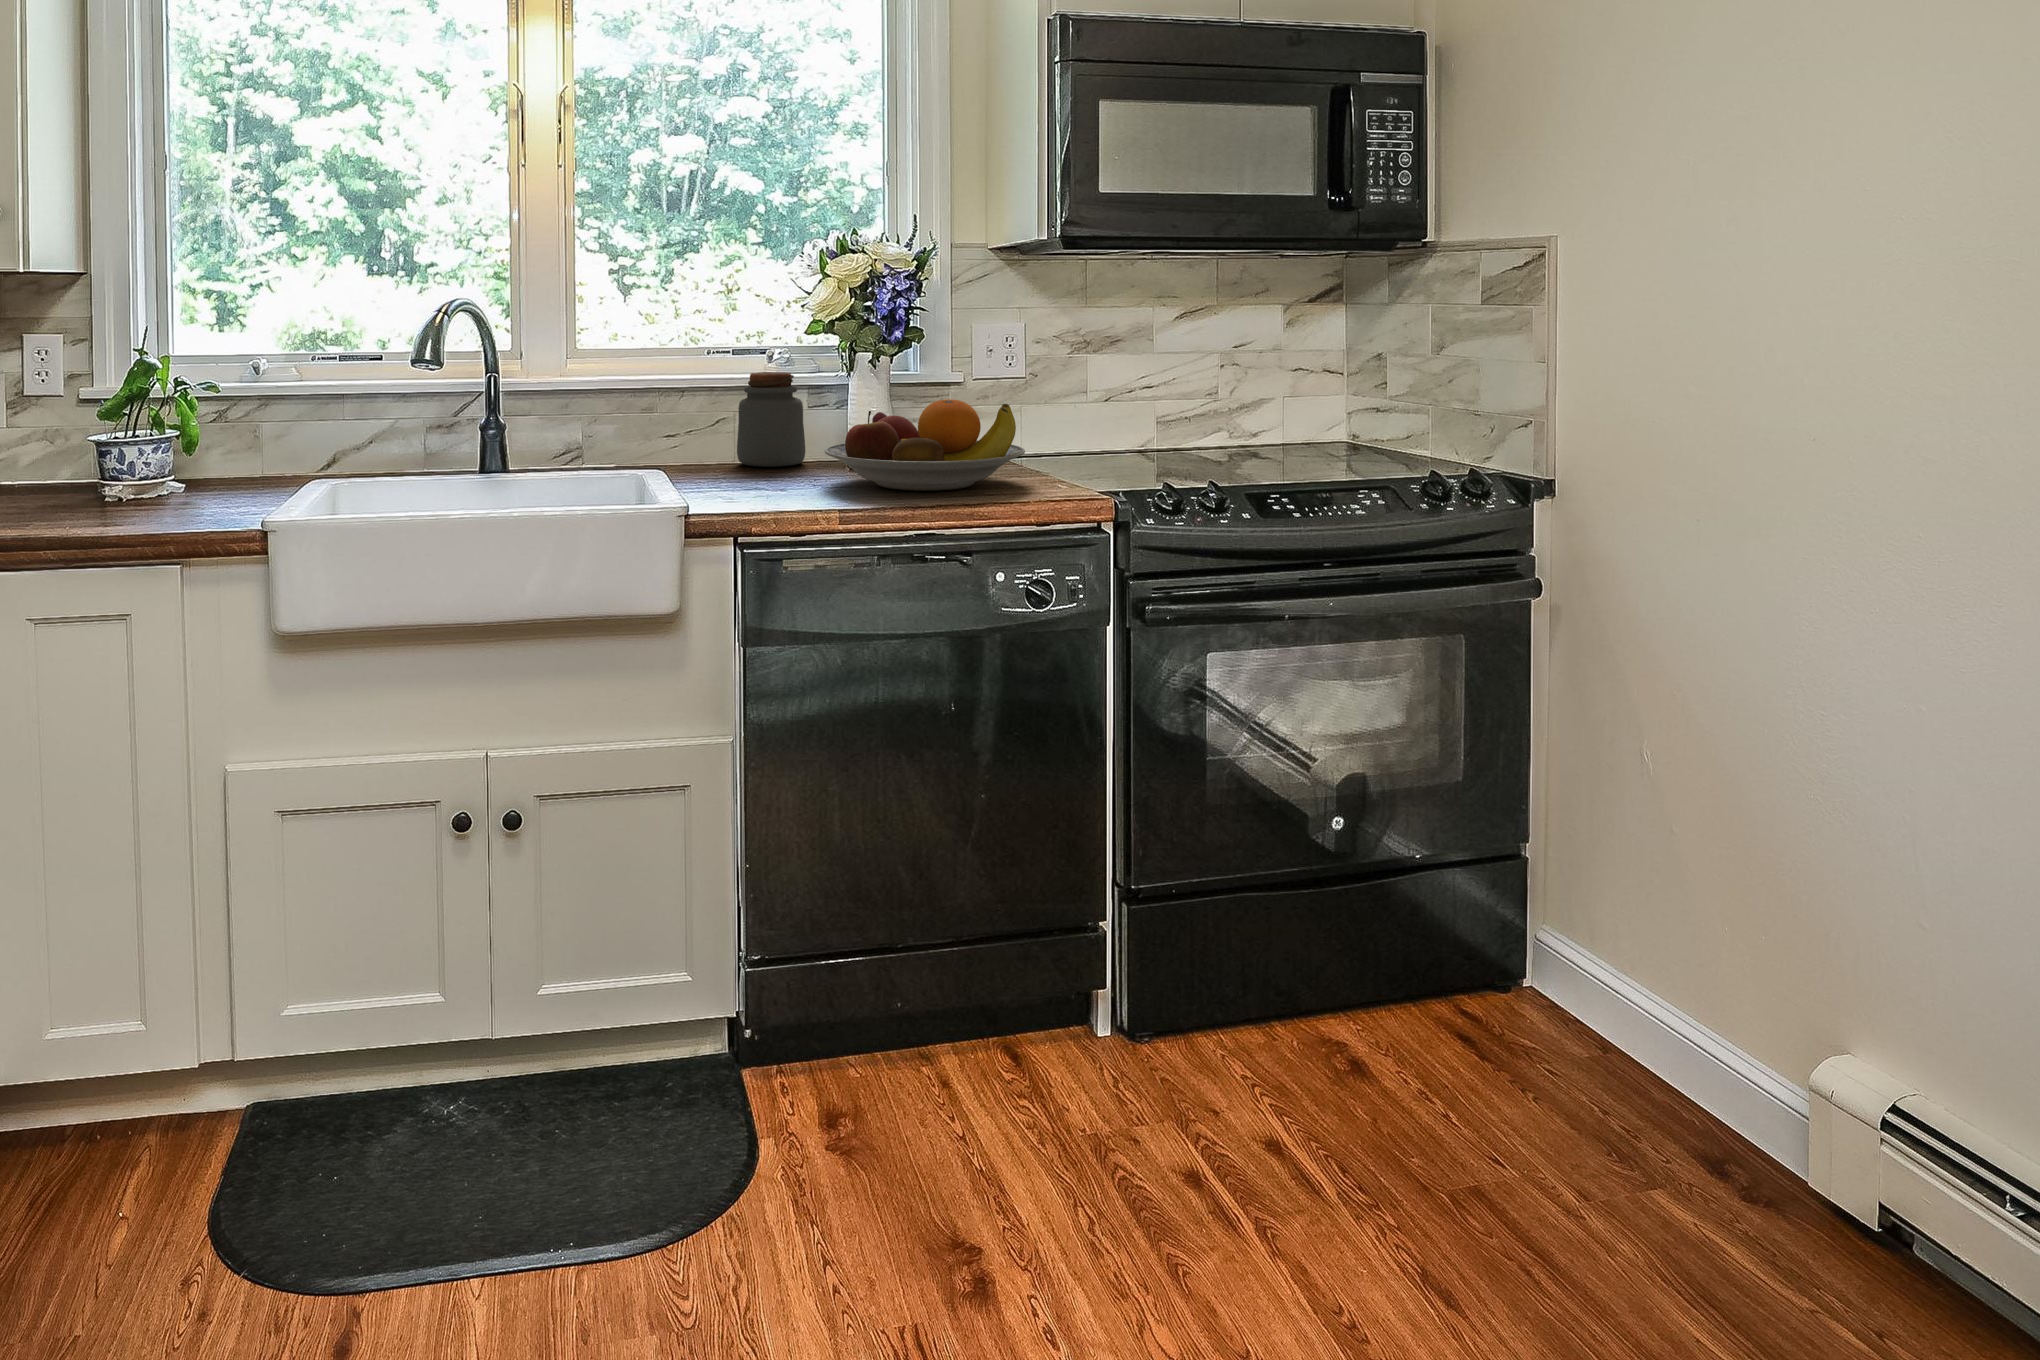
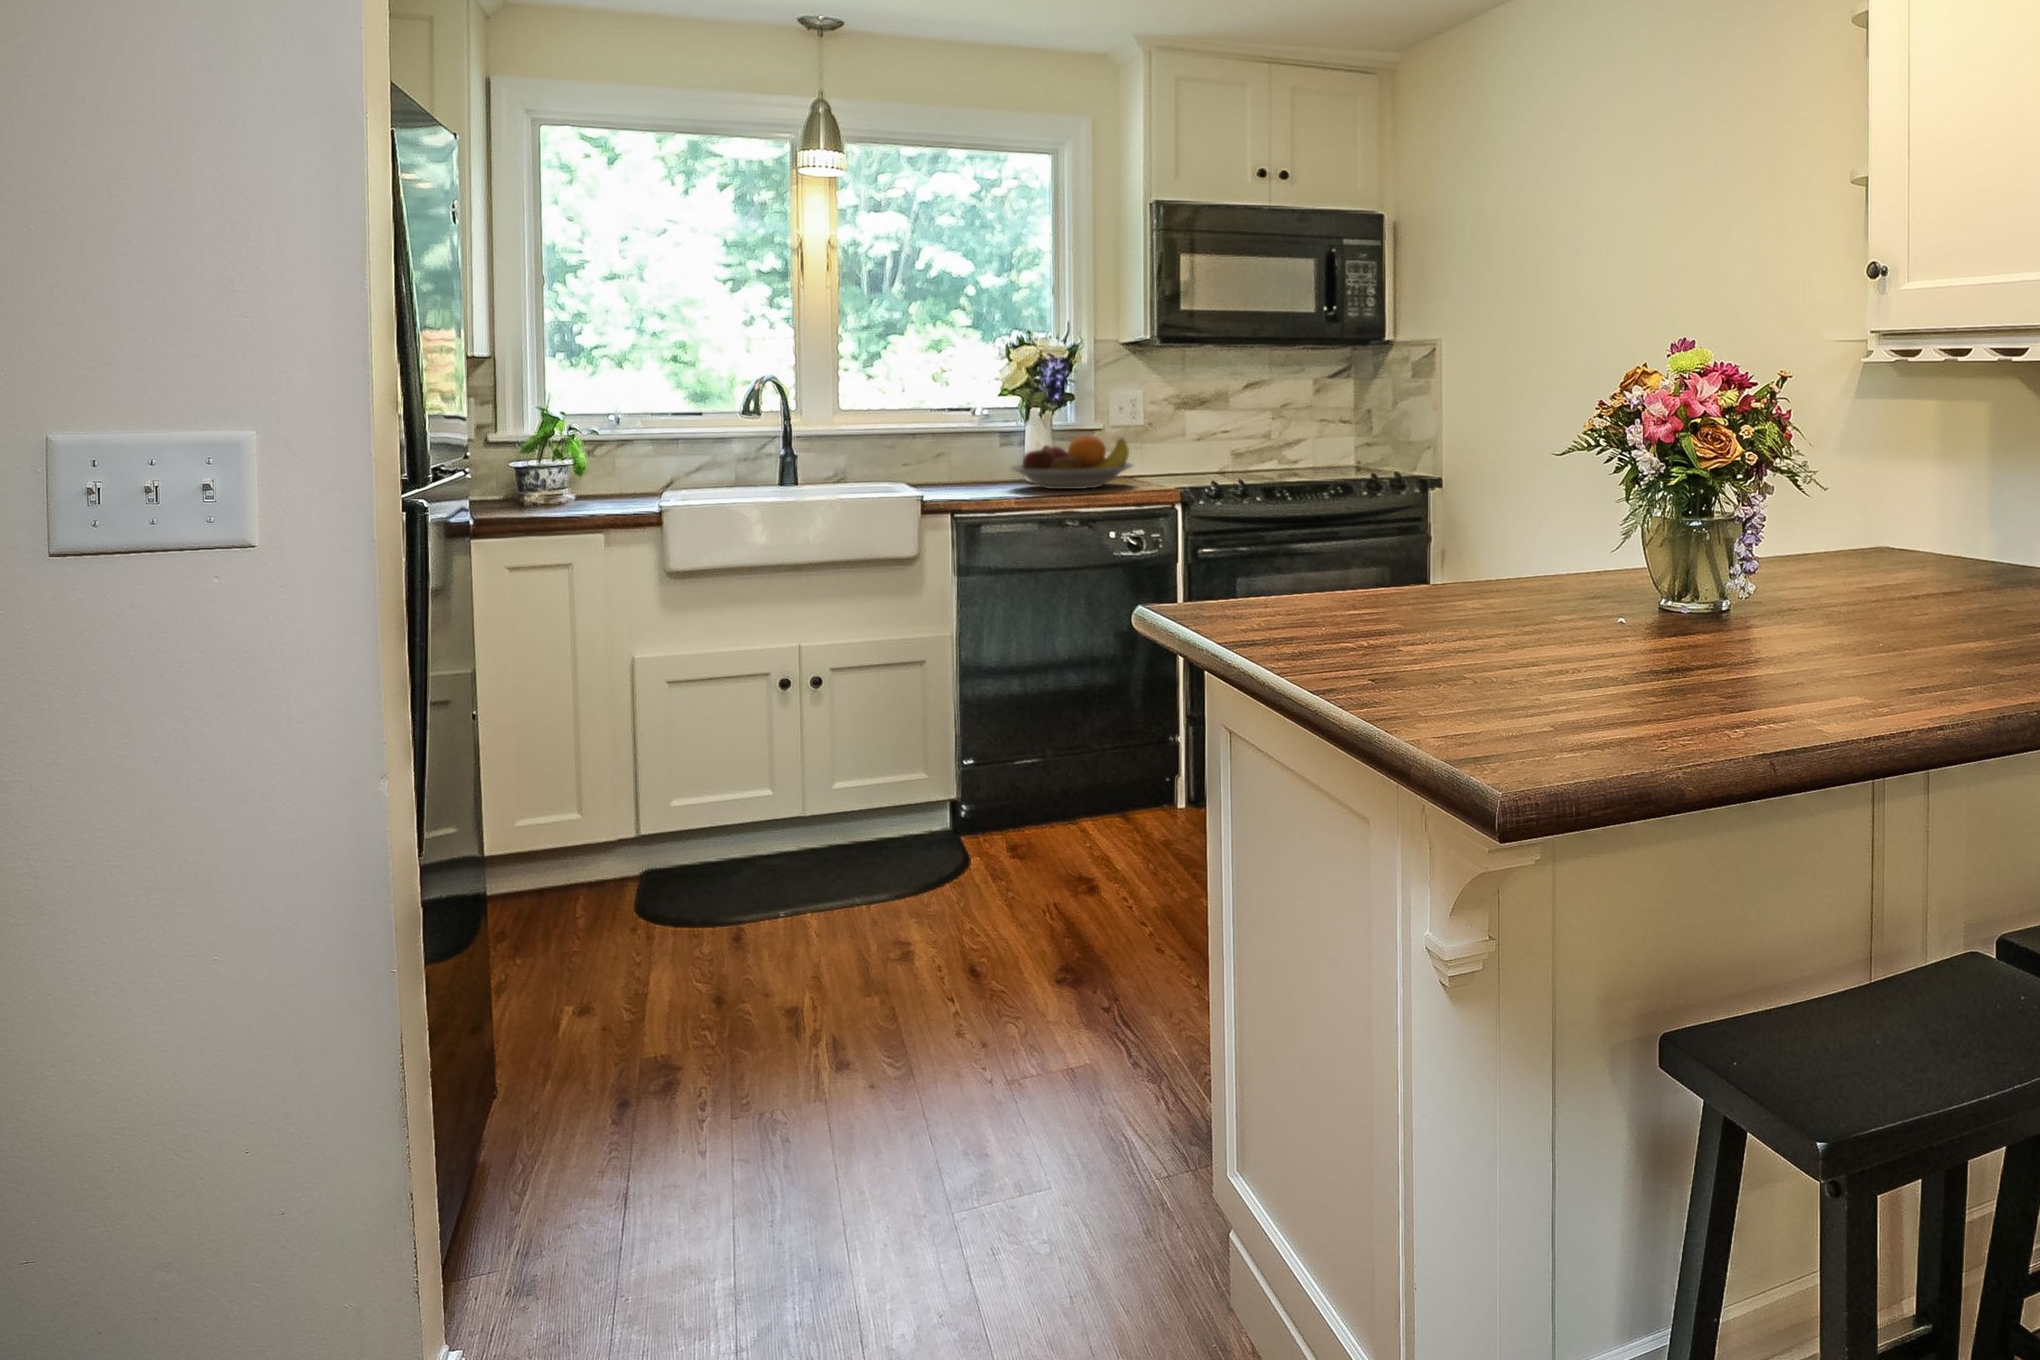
jar: present [737,372,806,467] -> none [954,422,1000,482]

